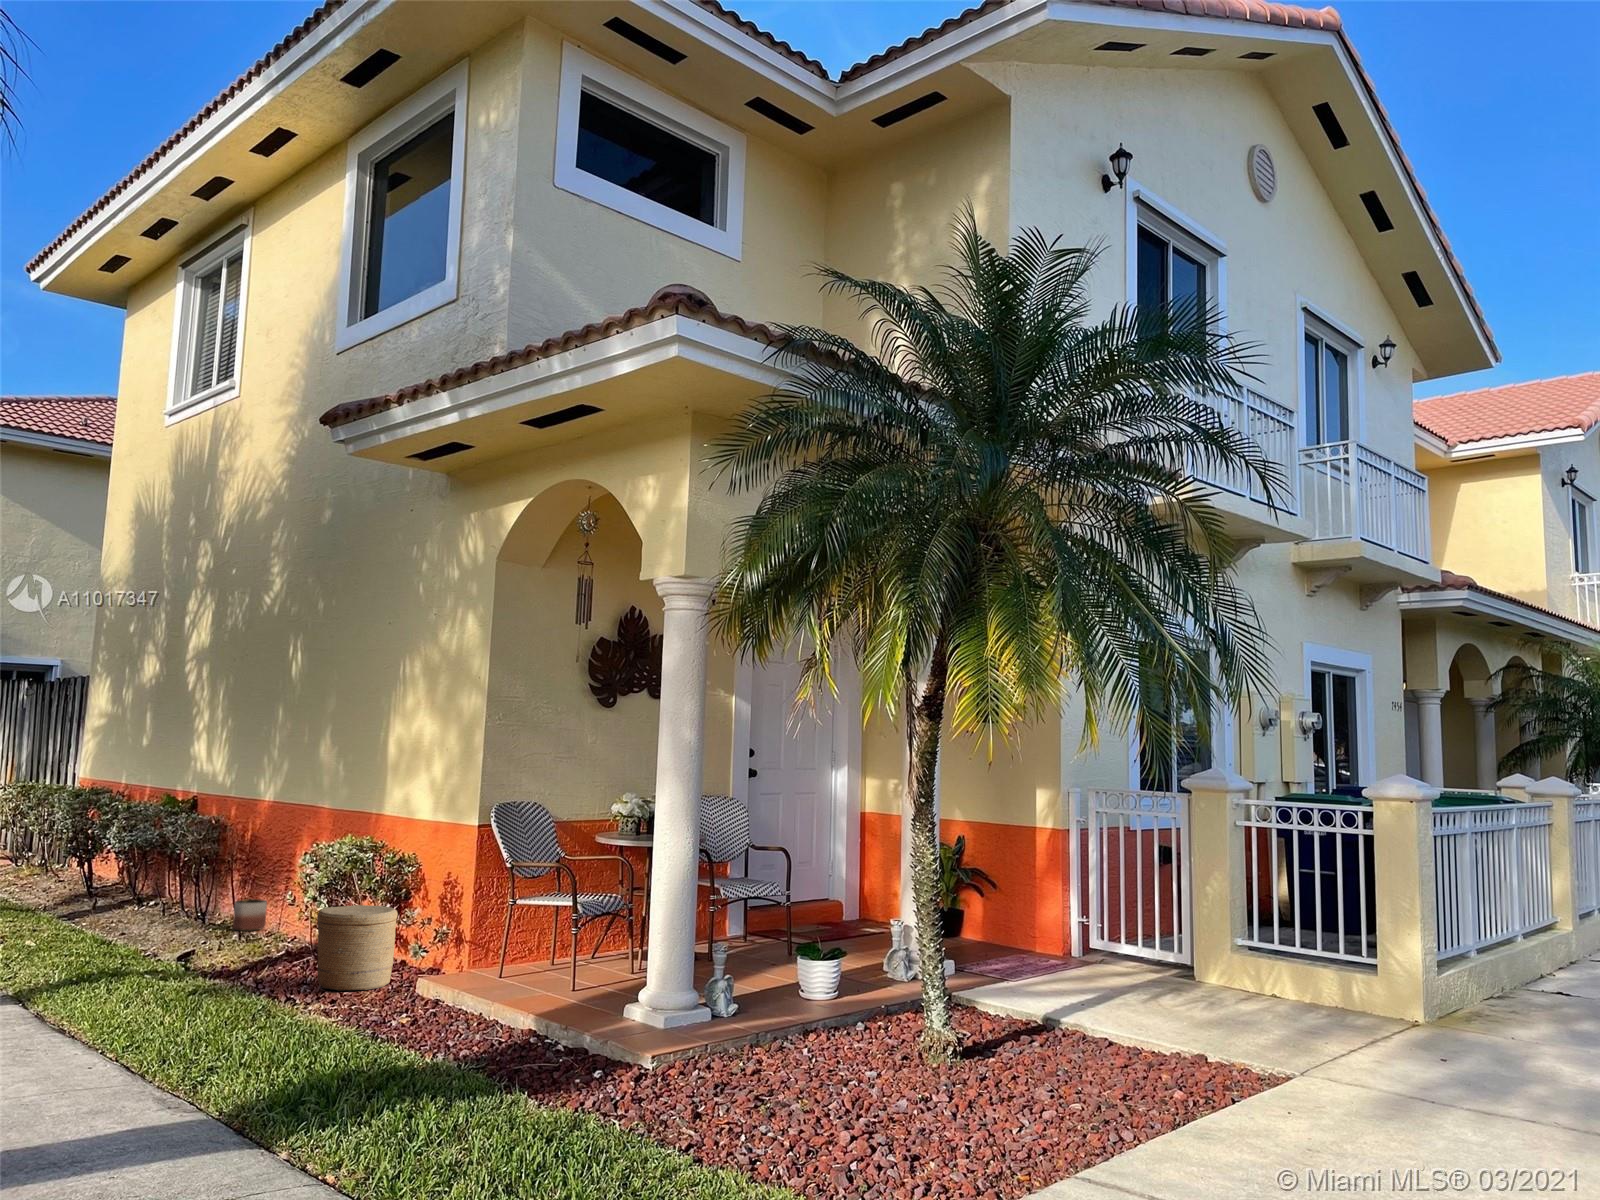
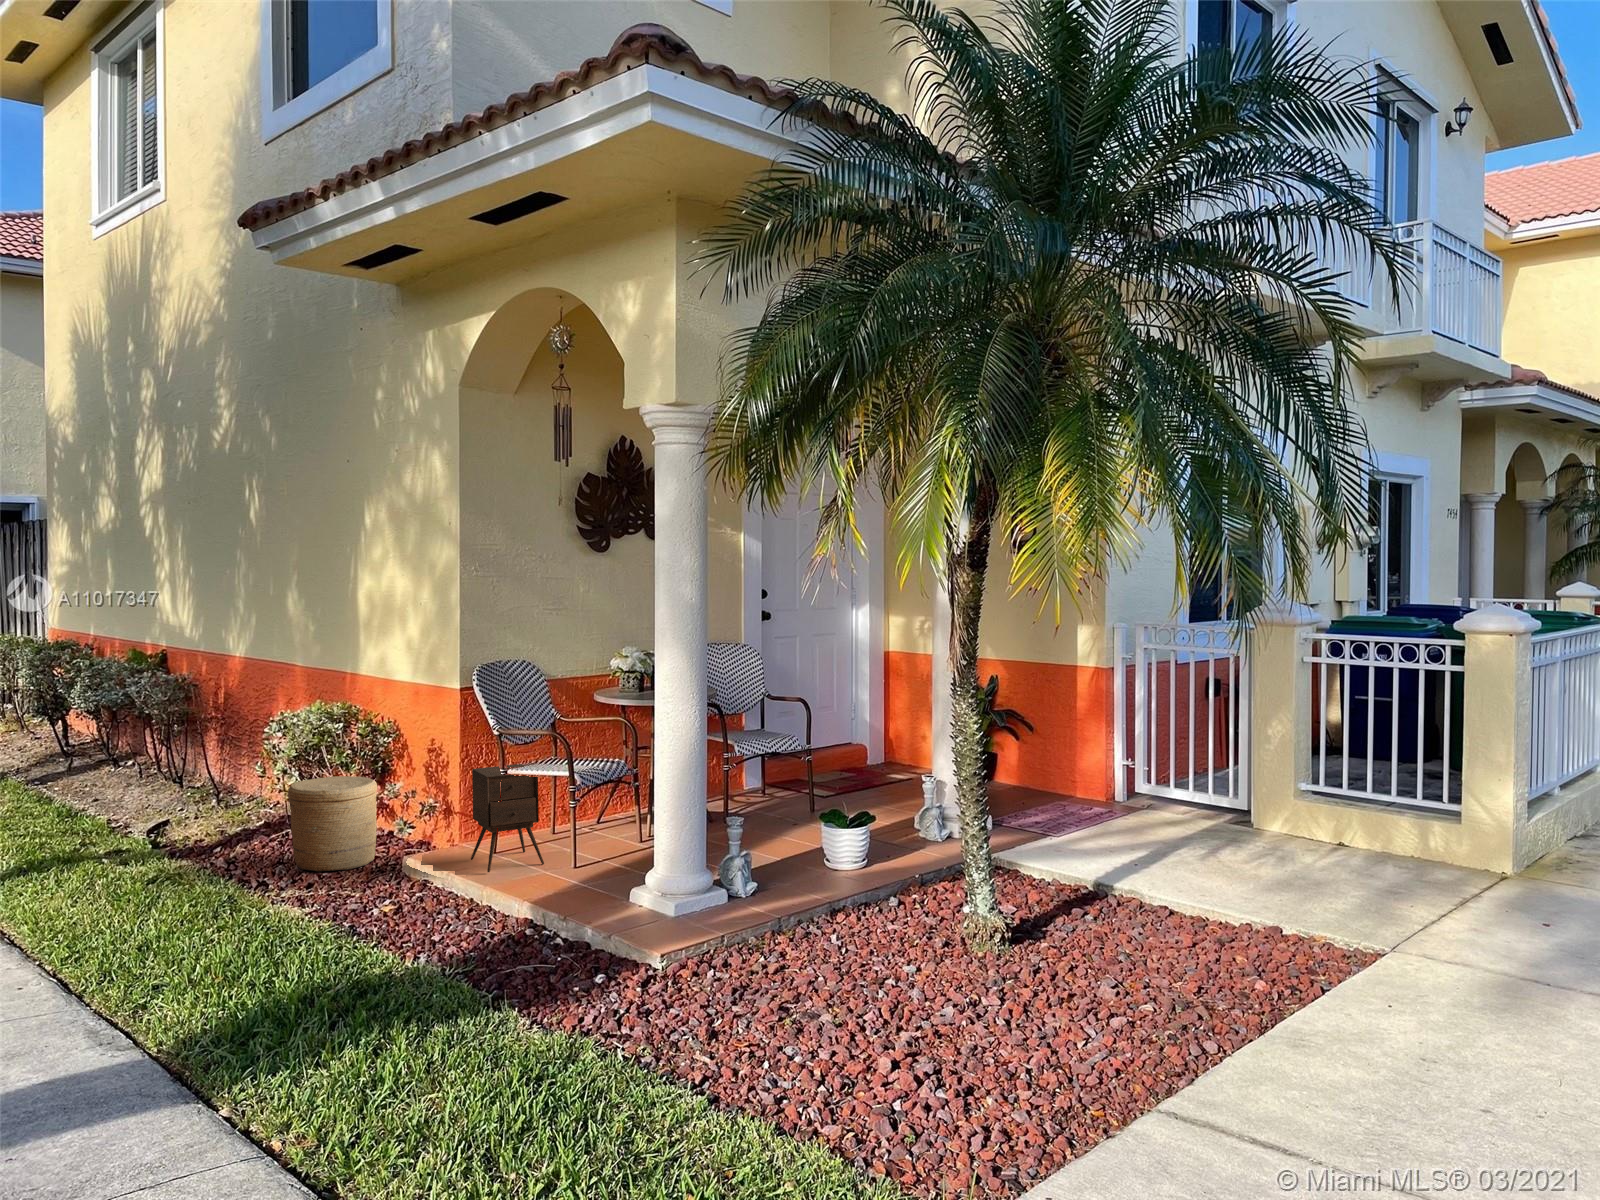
side table: none [478,898,546,995] -> present [471,764,544,872]
planter: present [233,899,267,931] -> none [212,762,248,796]

